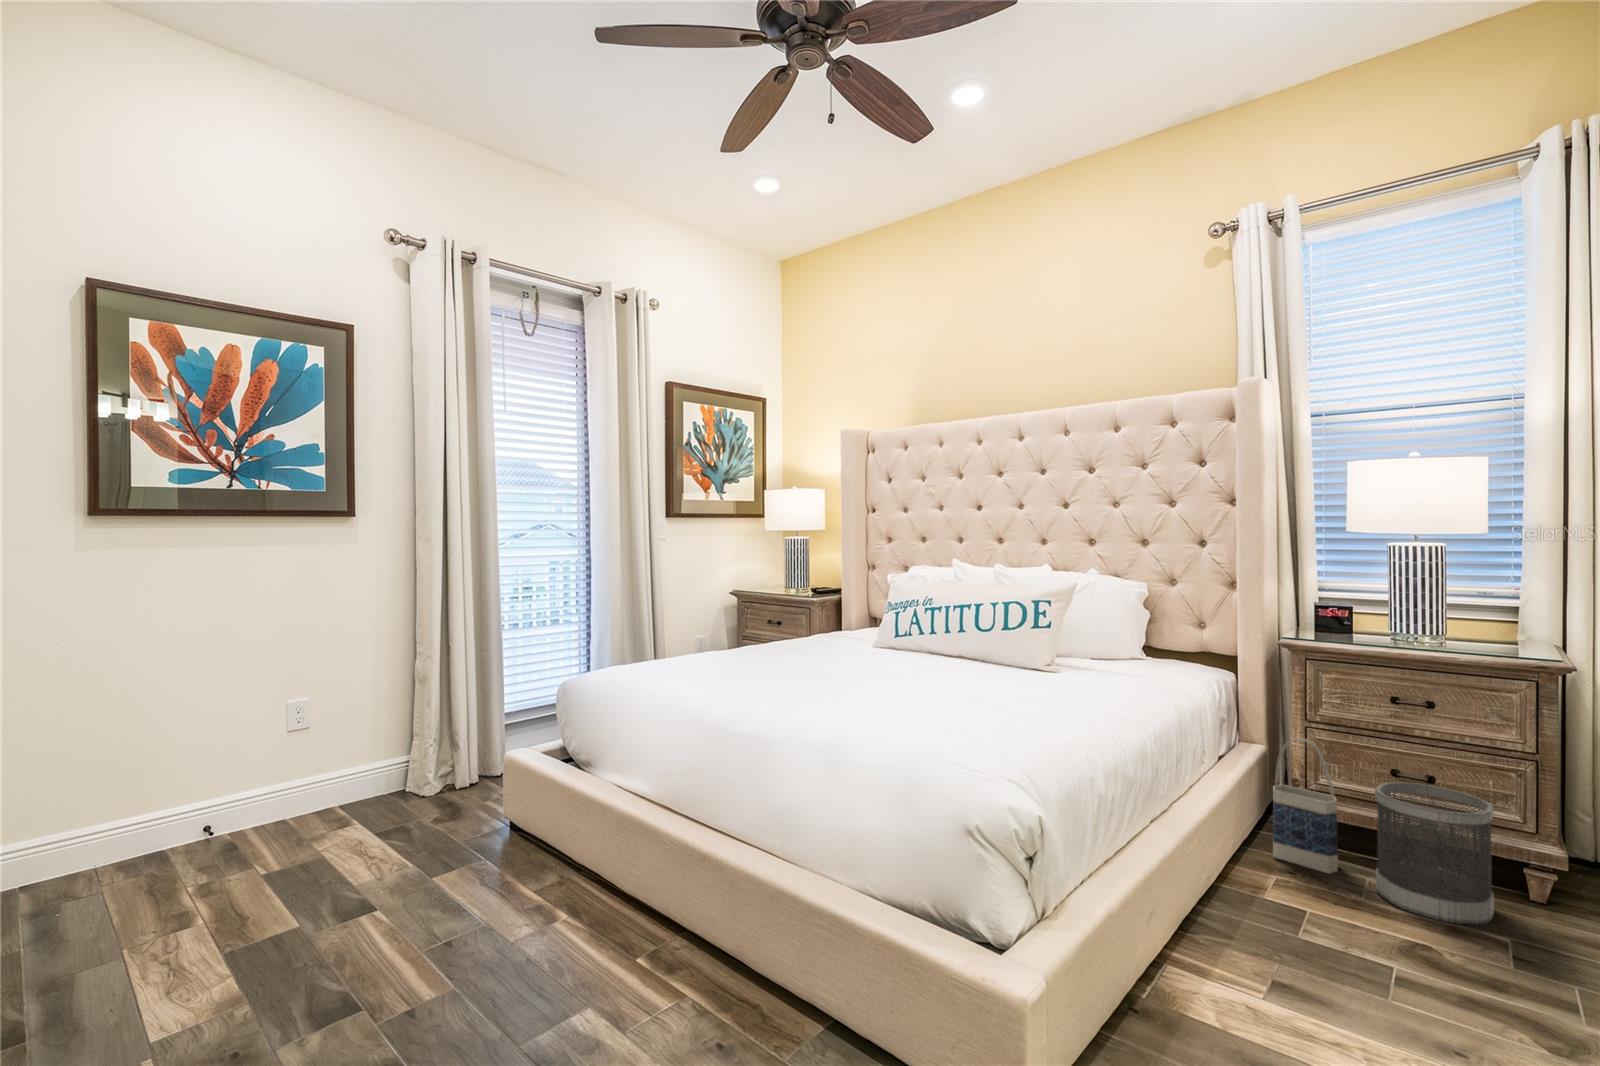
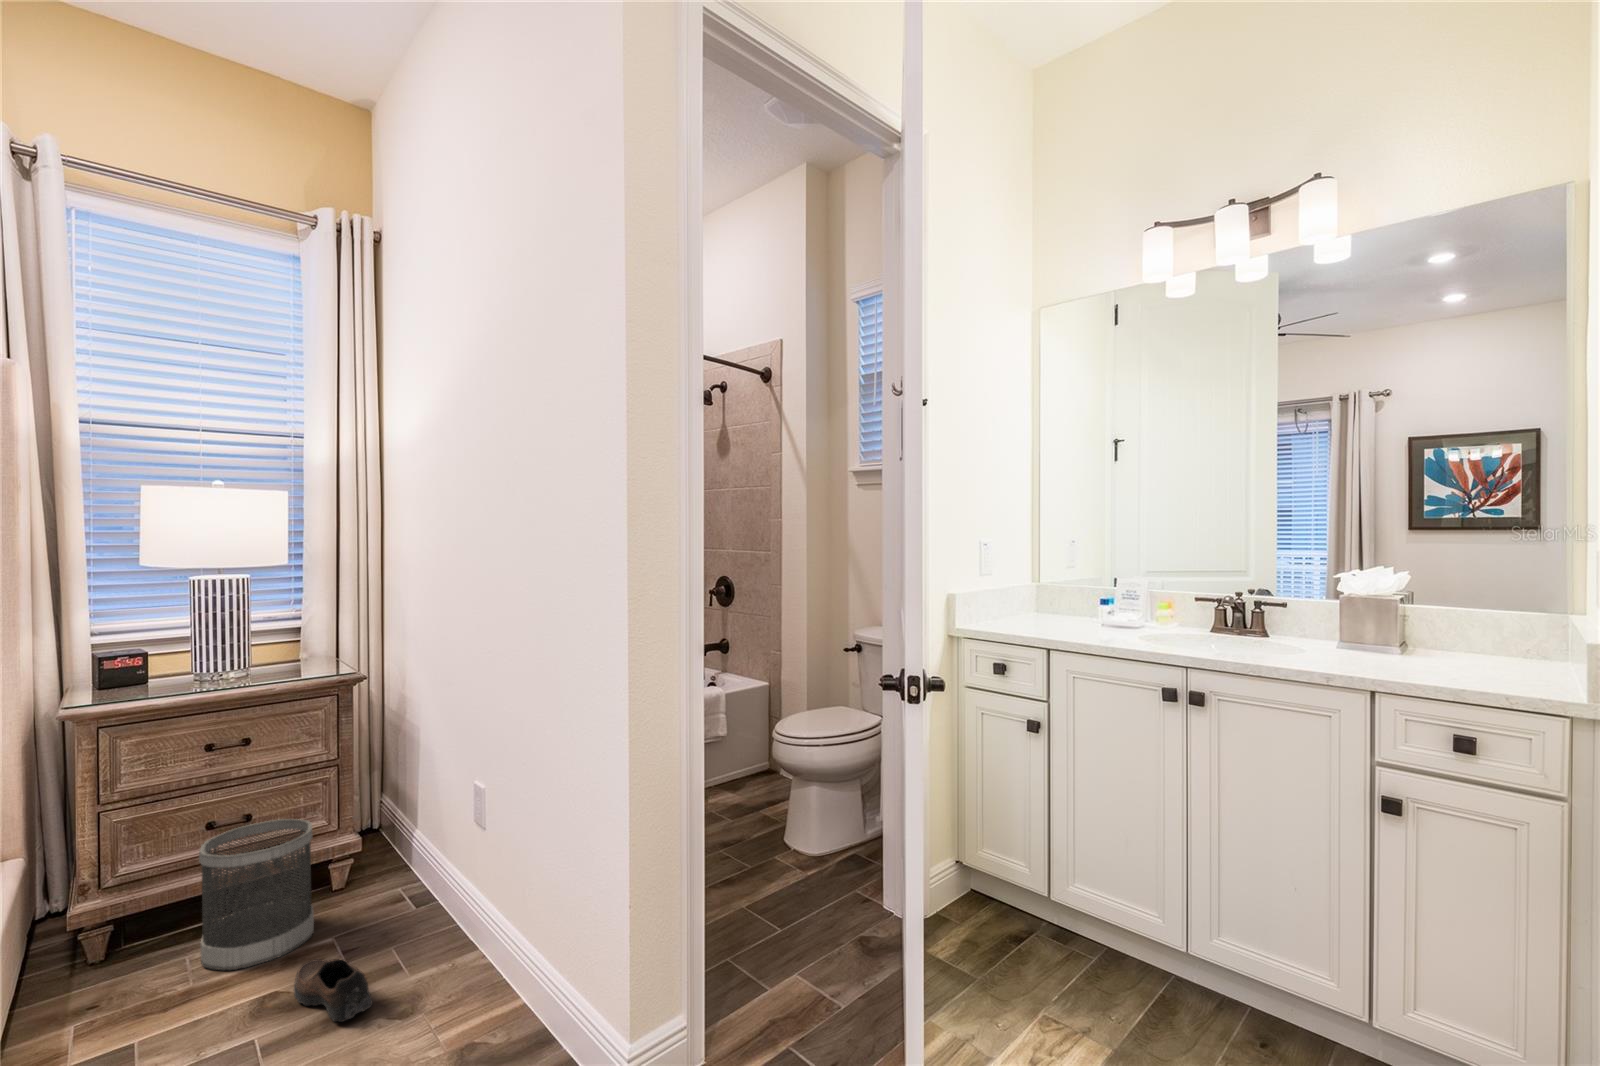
bag: present [1273,738,1338,873] -> none [55,827,150,1000]
shoe: none [1443,934,1521,1015] -> present [294,959,372,1022]

